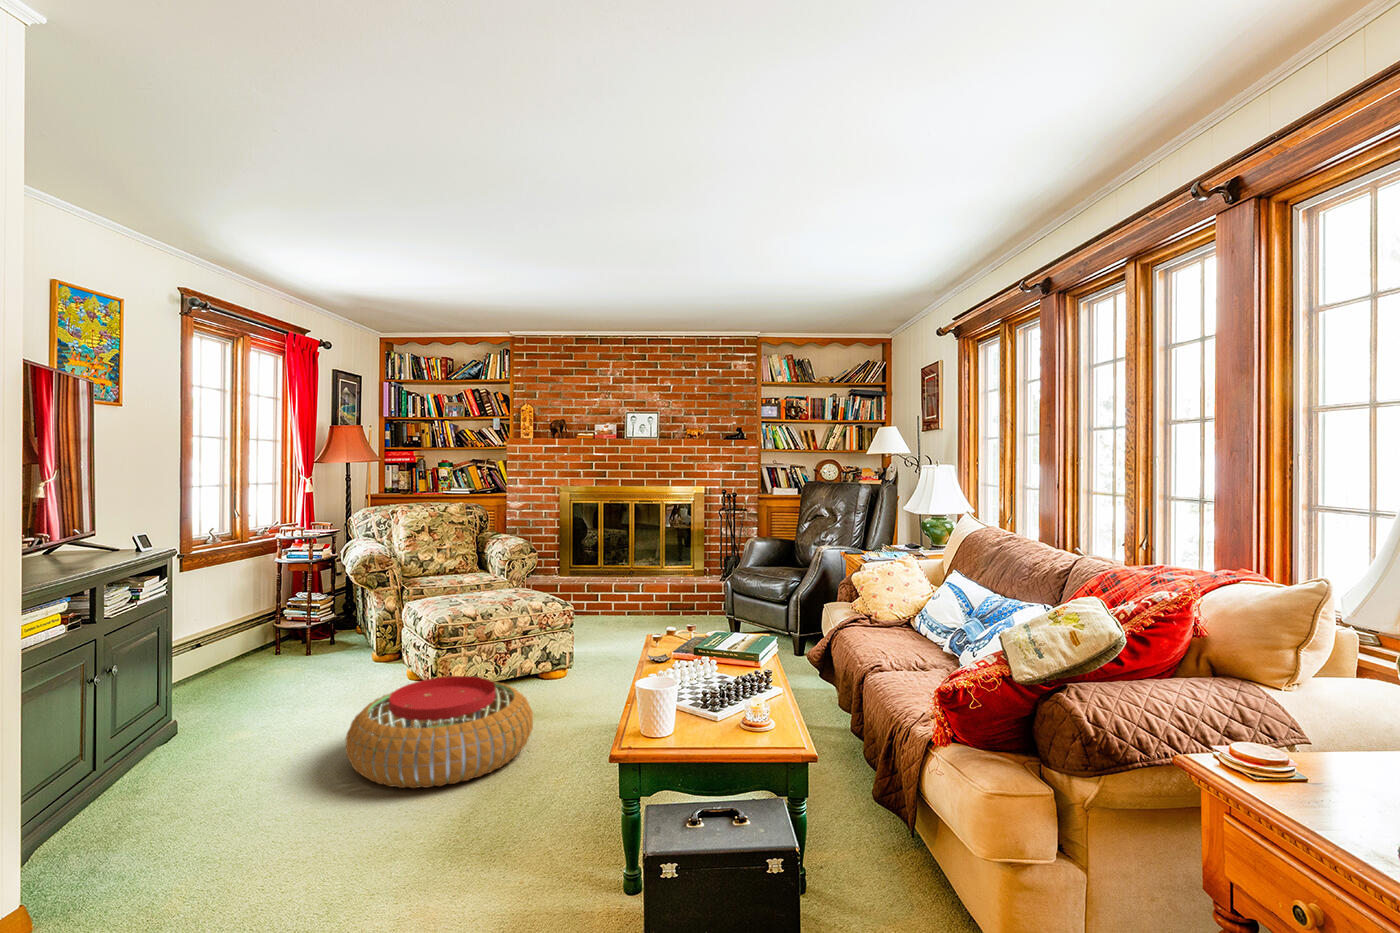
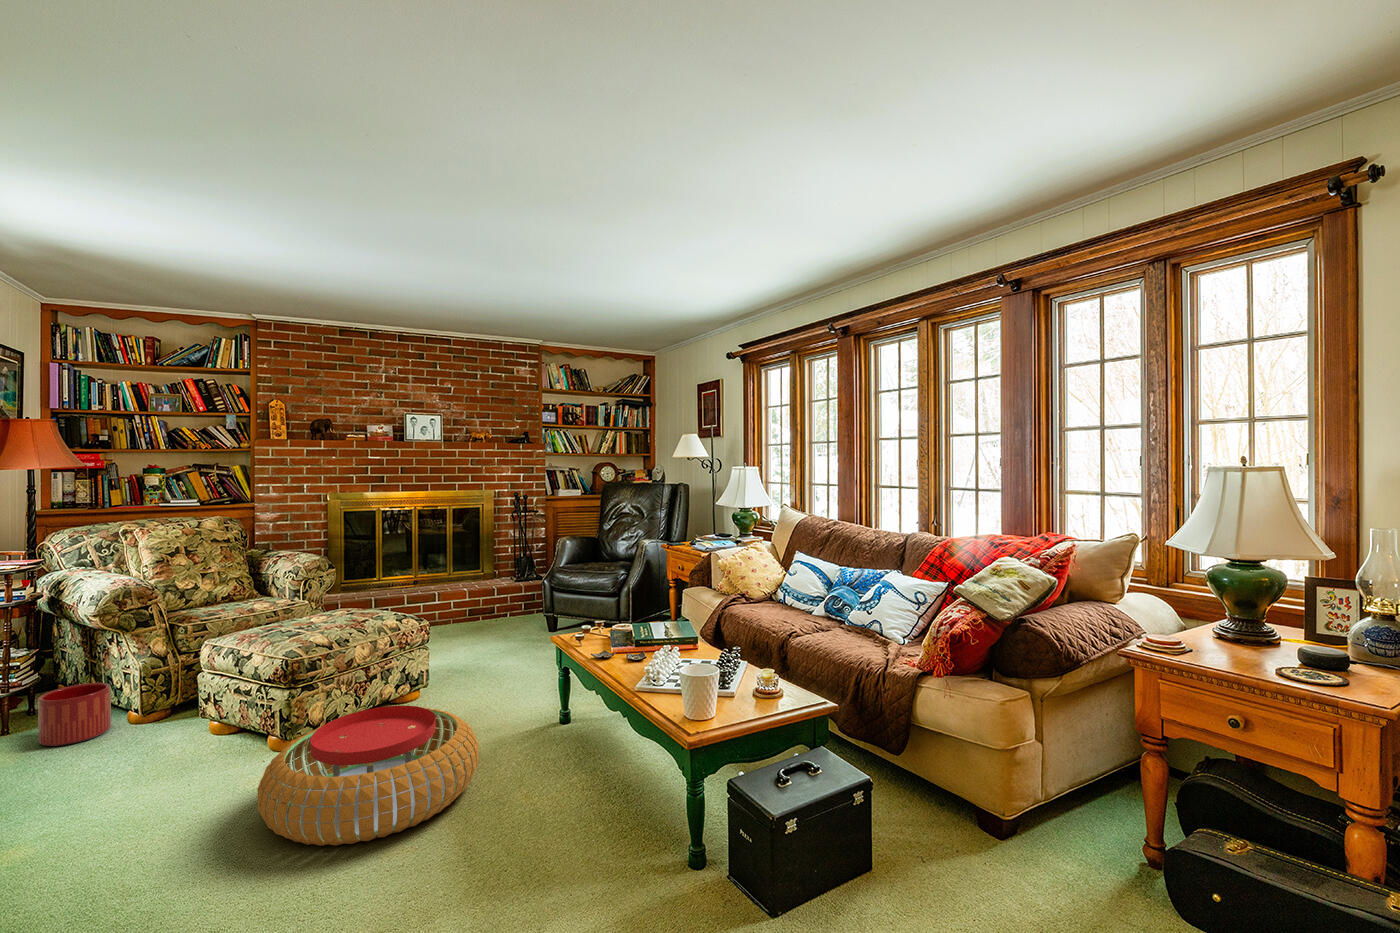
planter: none [319,623,362,666] -> present [38,683,111,746]

